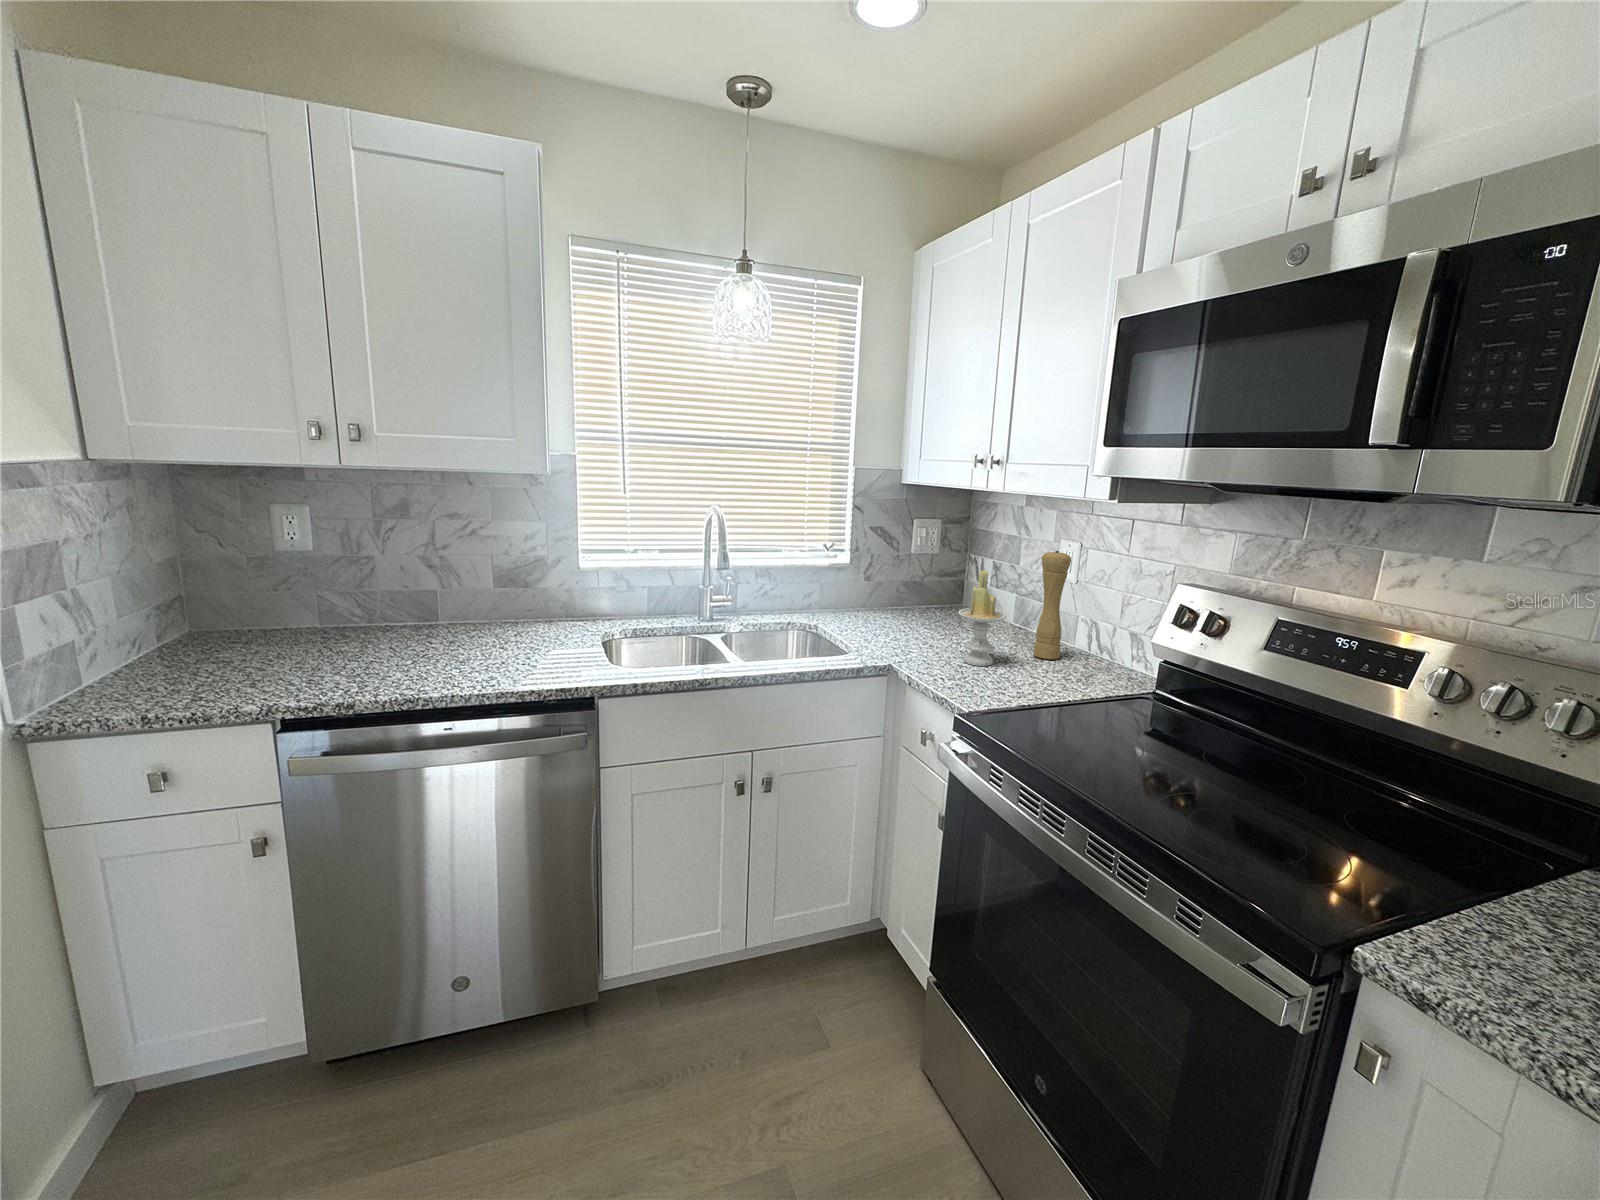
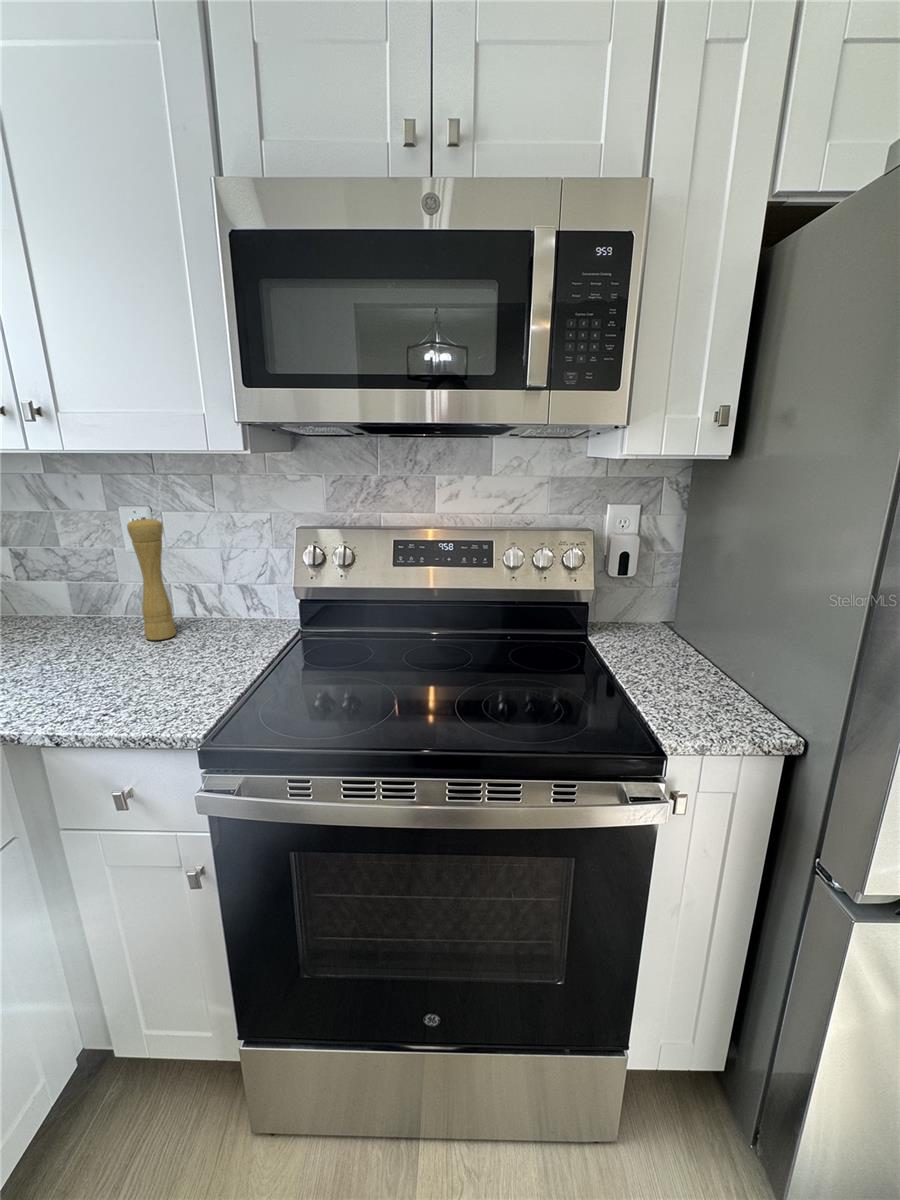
candle: present [958,570,1007,666] -> none [49,555,120,677]

